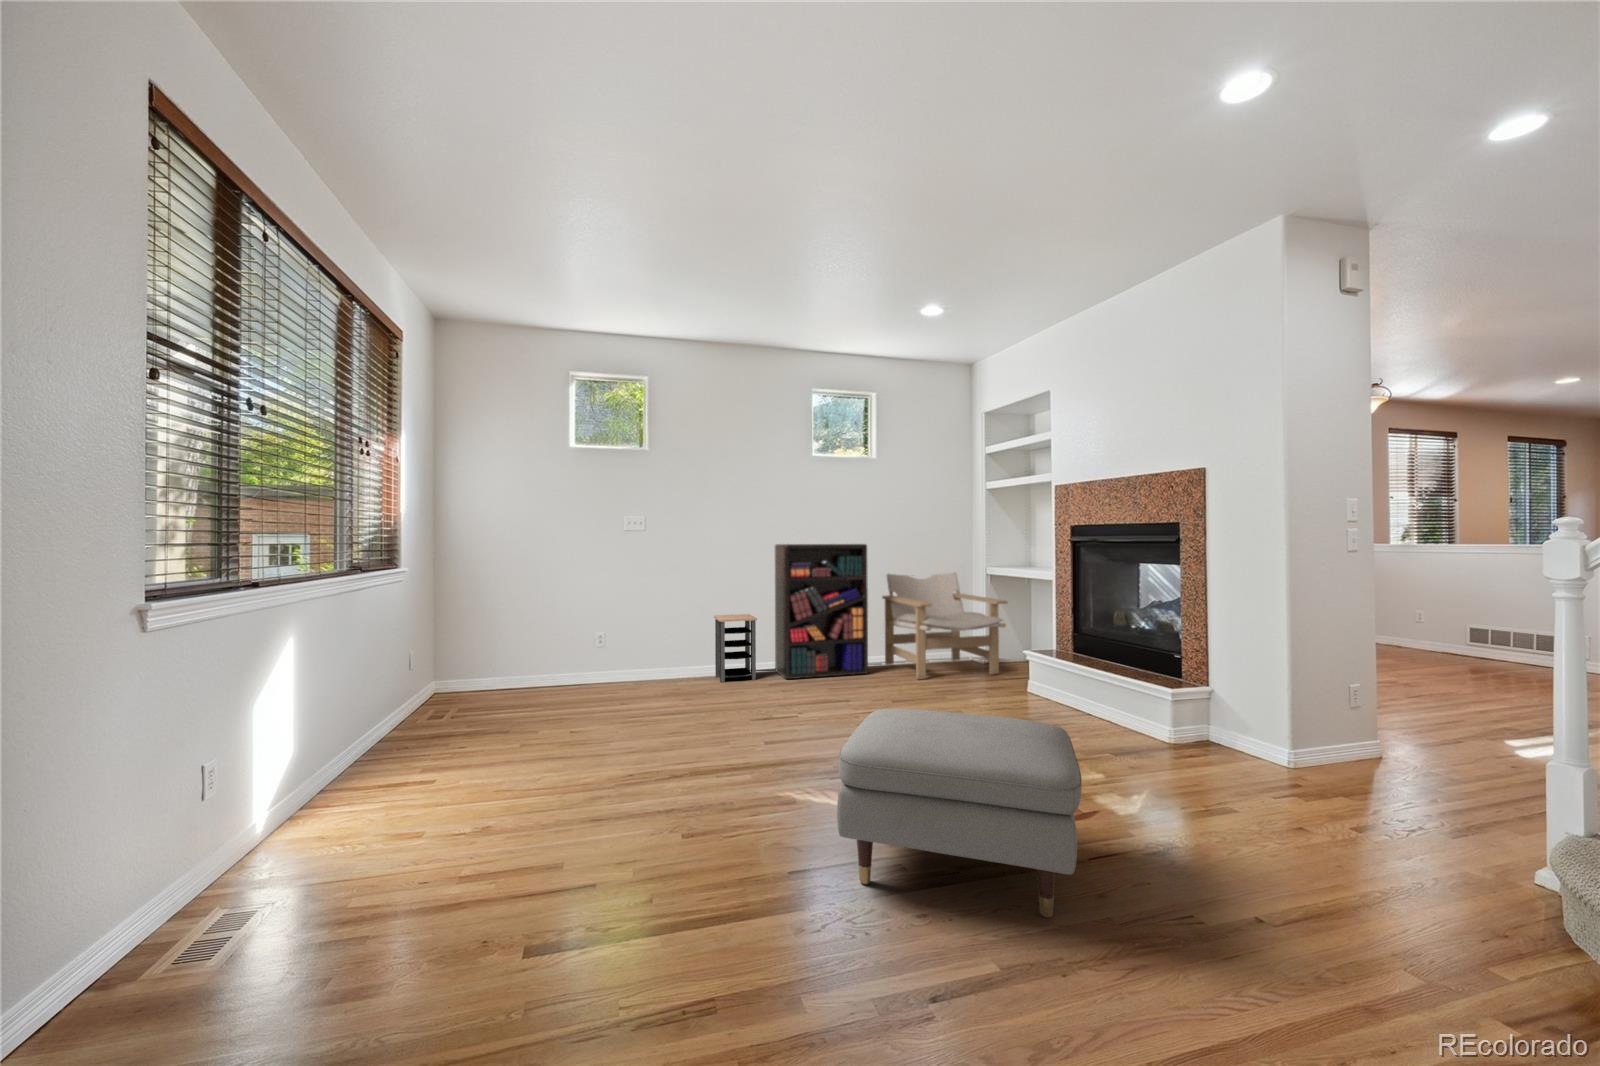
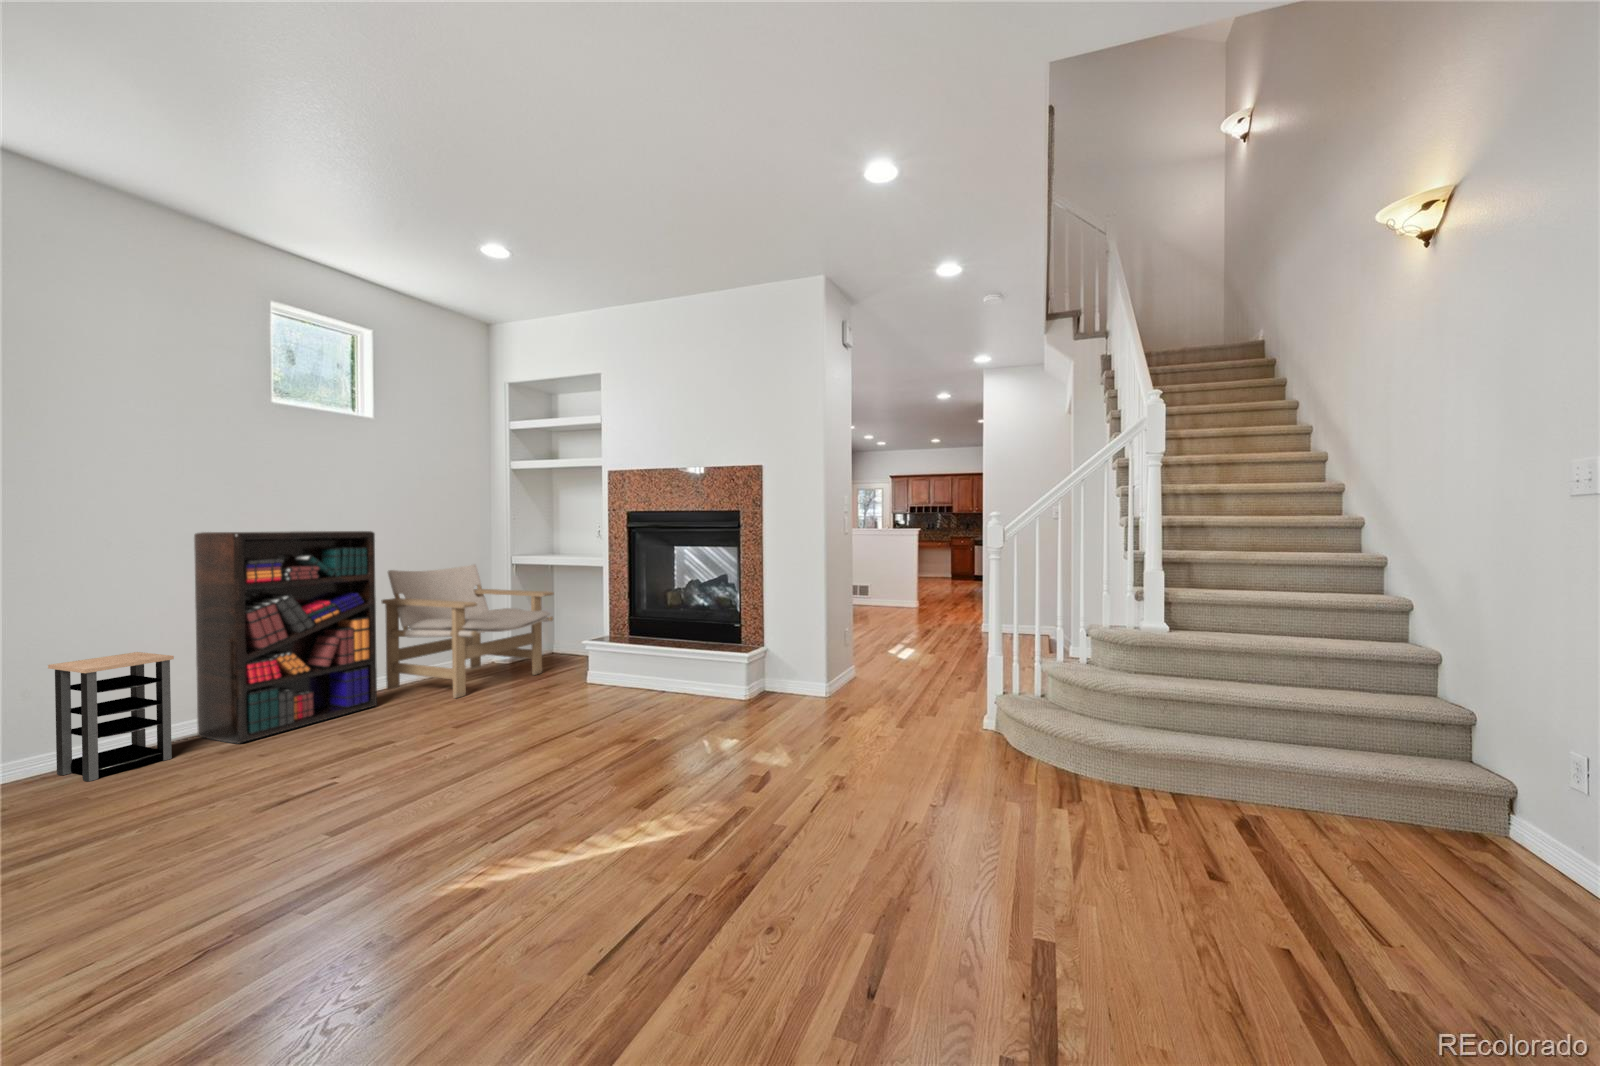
ottoman: present [837,709,1082,917] -> none [602,699,877,938]

